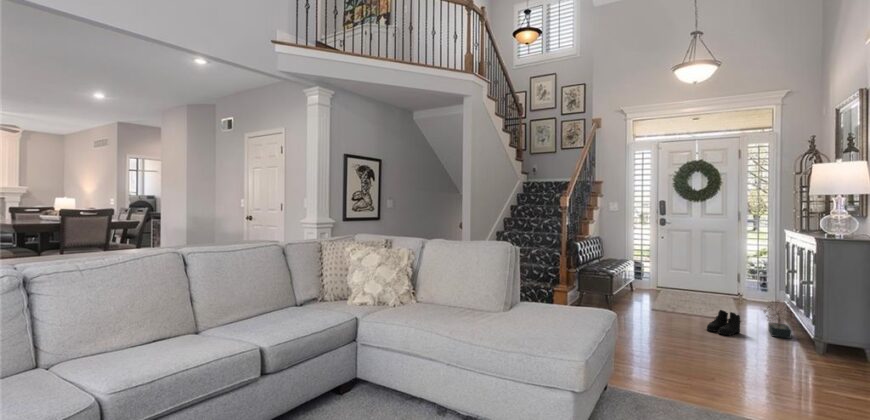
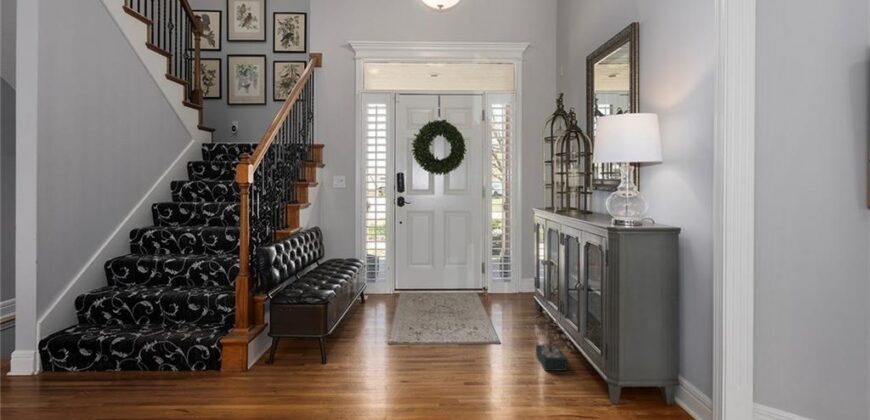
boots: present [707,310,740,335] -> none [466,341,508,387]

